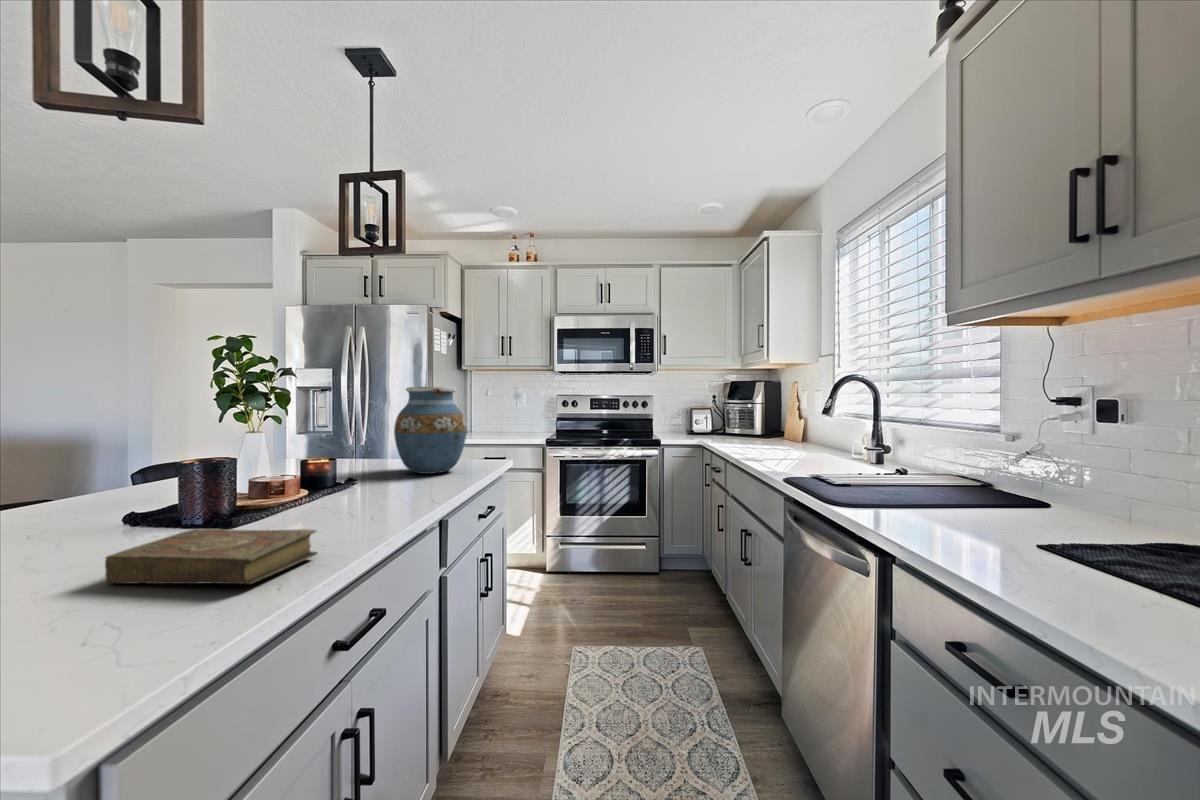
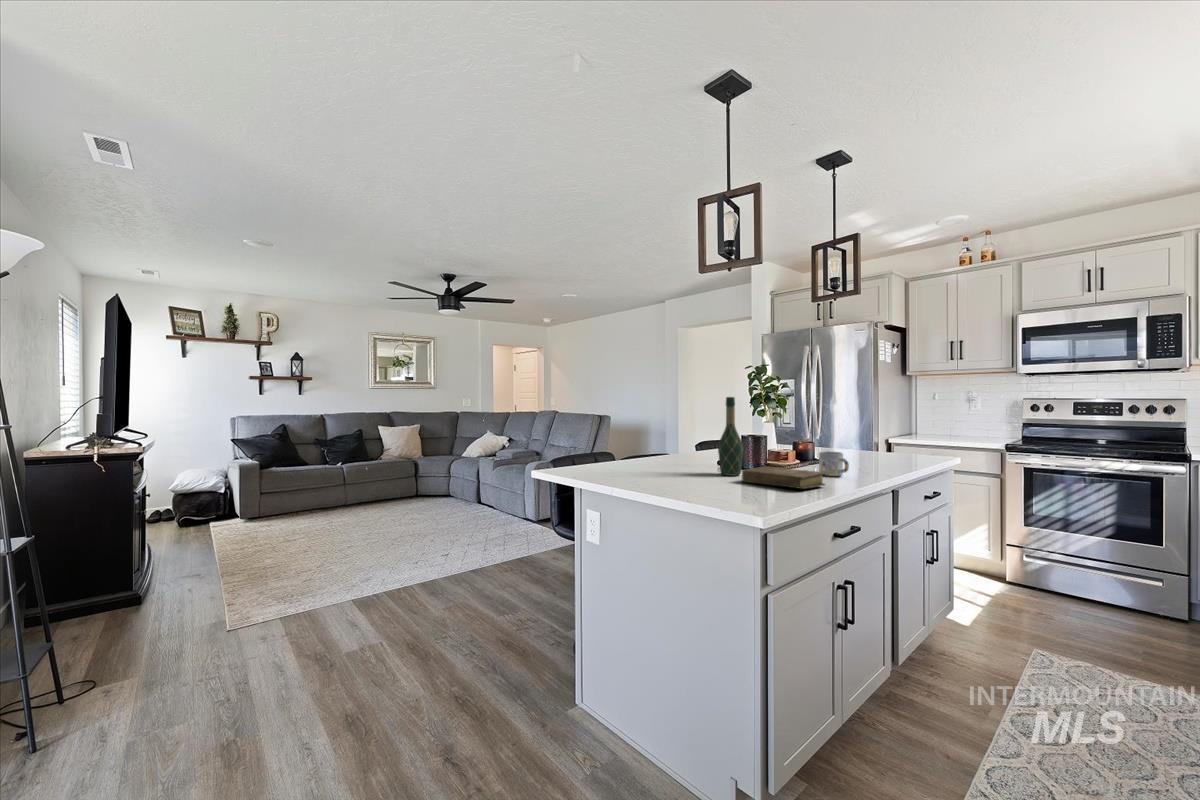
wine bottle: none [63,383,143,563] -> present [718,397,743,476]
vase: present [394,387,466,474] -> none [853,394,912,461]
mug: none [325,477,374,520] -> present [819,451,849,476]

